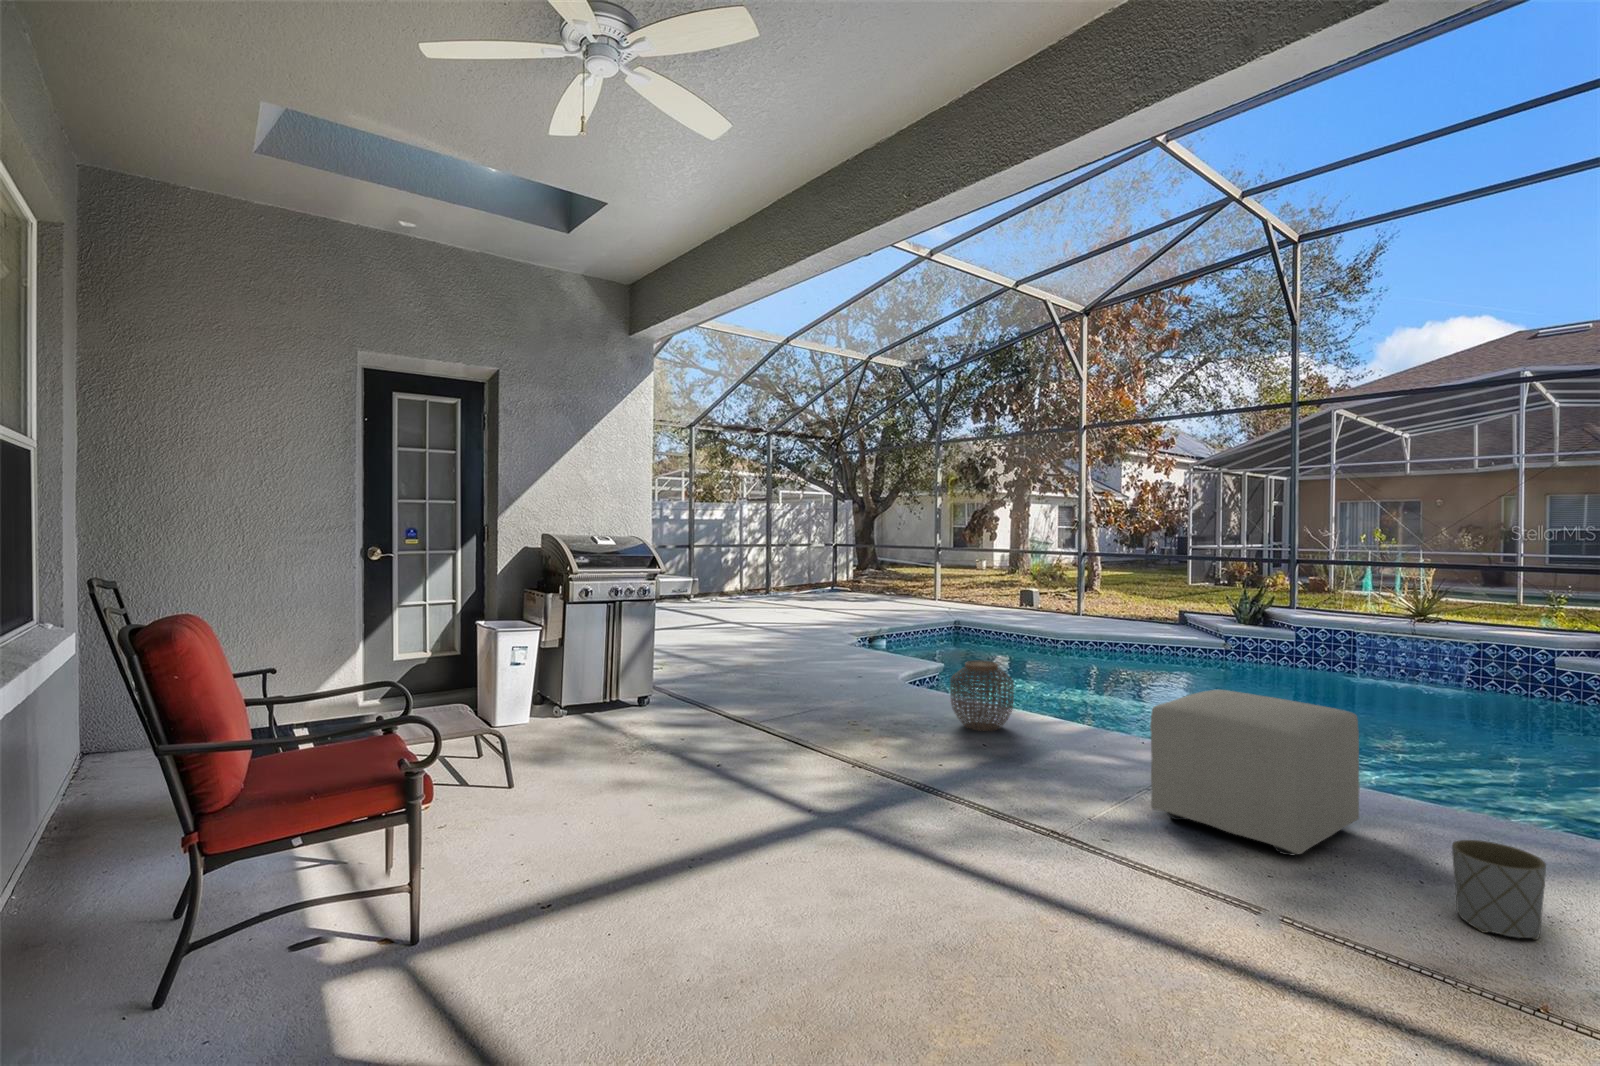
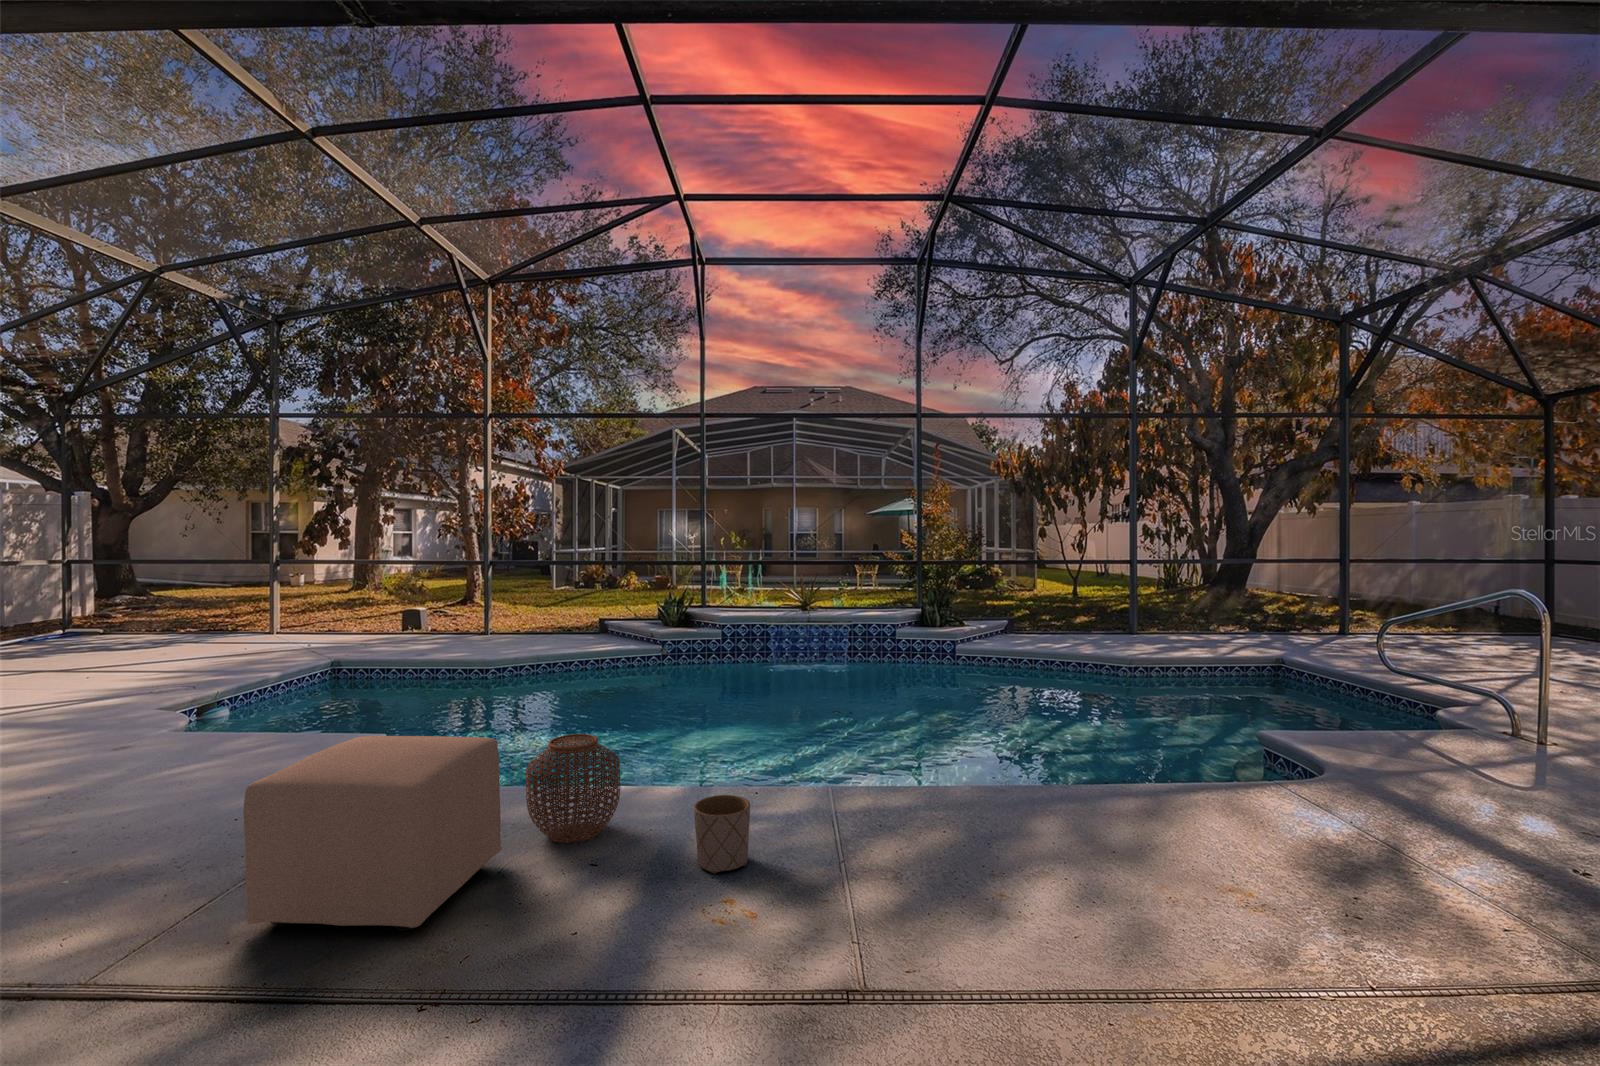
ottoman: present [1150,690,1360,856] -> present [243,736,501,931]
planter: present [1452,840,1546,940] -> present [694,795,750,874]

